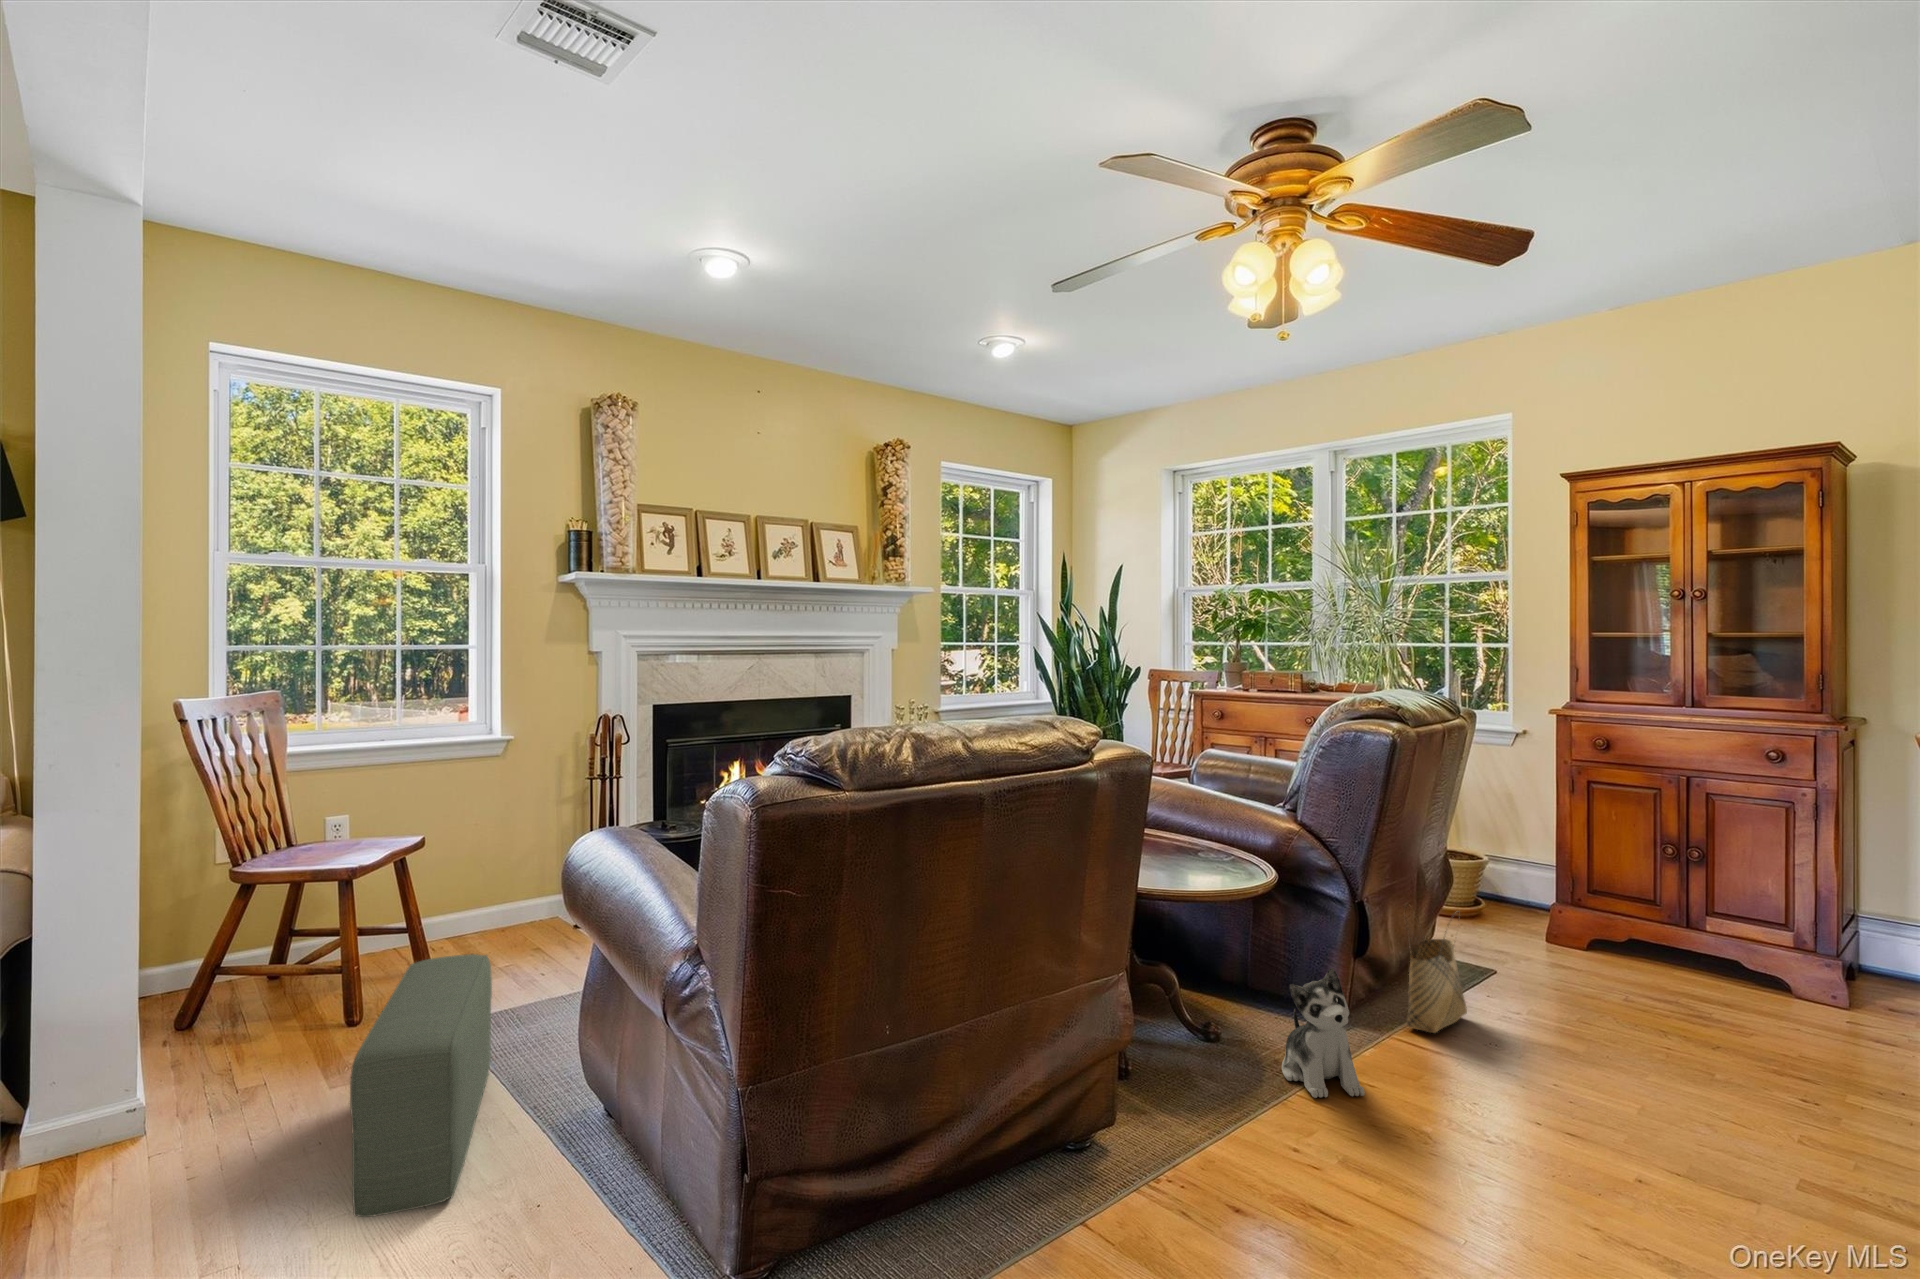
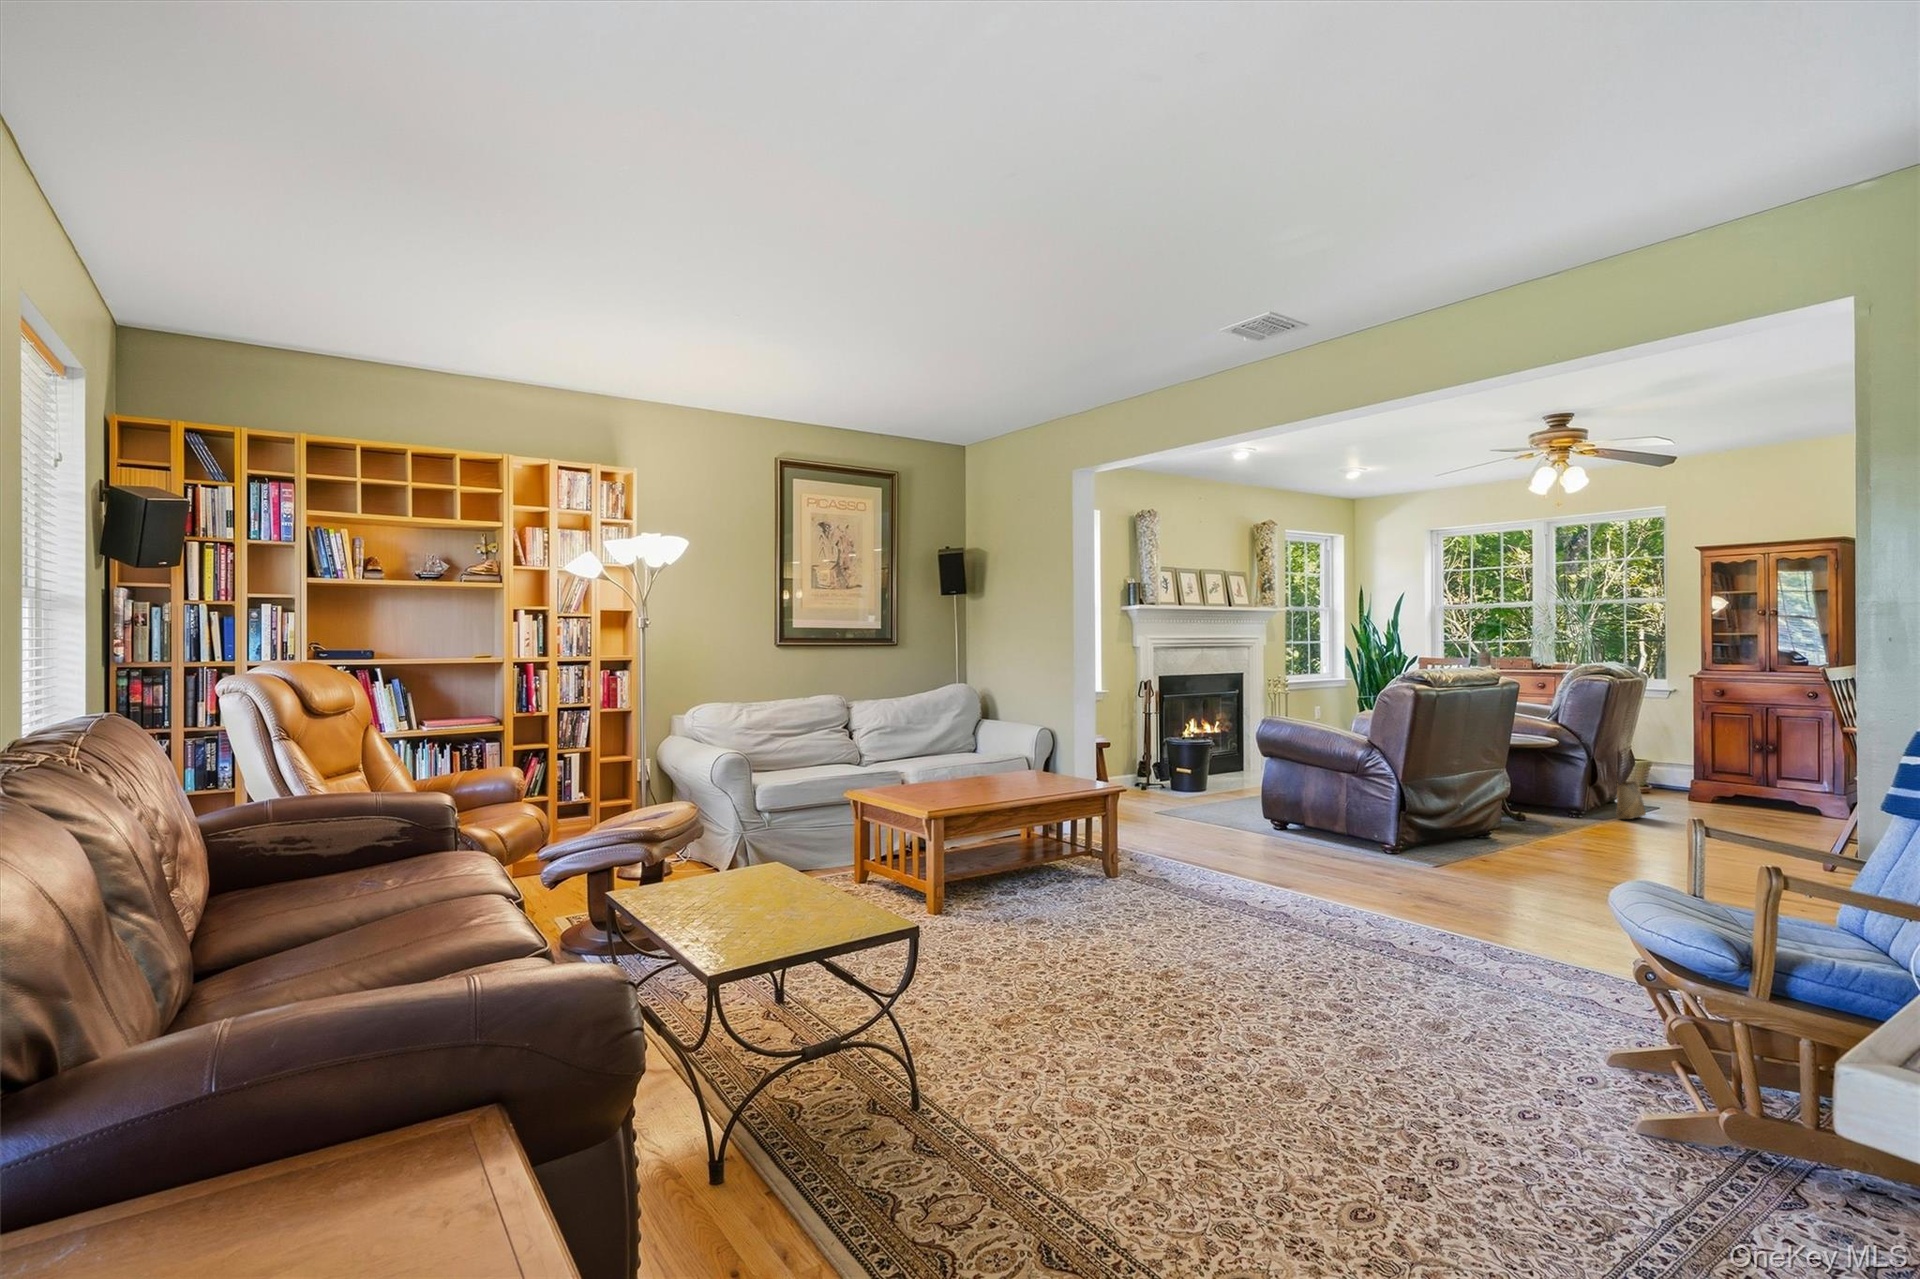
pouf: present [350,954,492,1217] -> none [1179,769,1259,840]
plush toy: present [1282,968,1365,1098] -> none [1560,779,1602,831]

